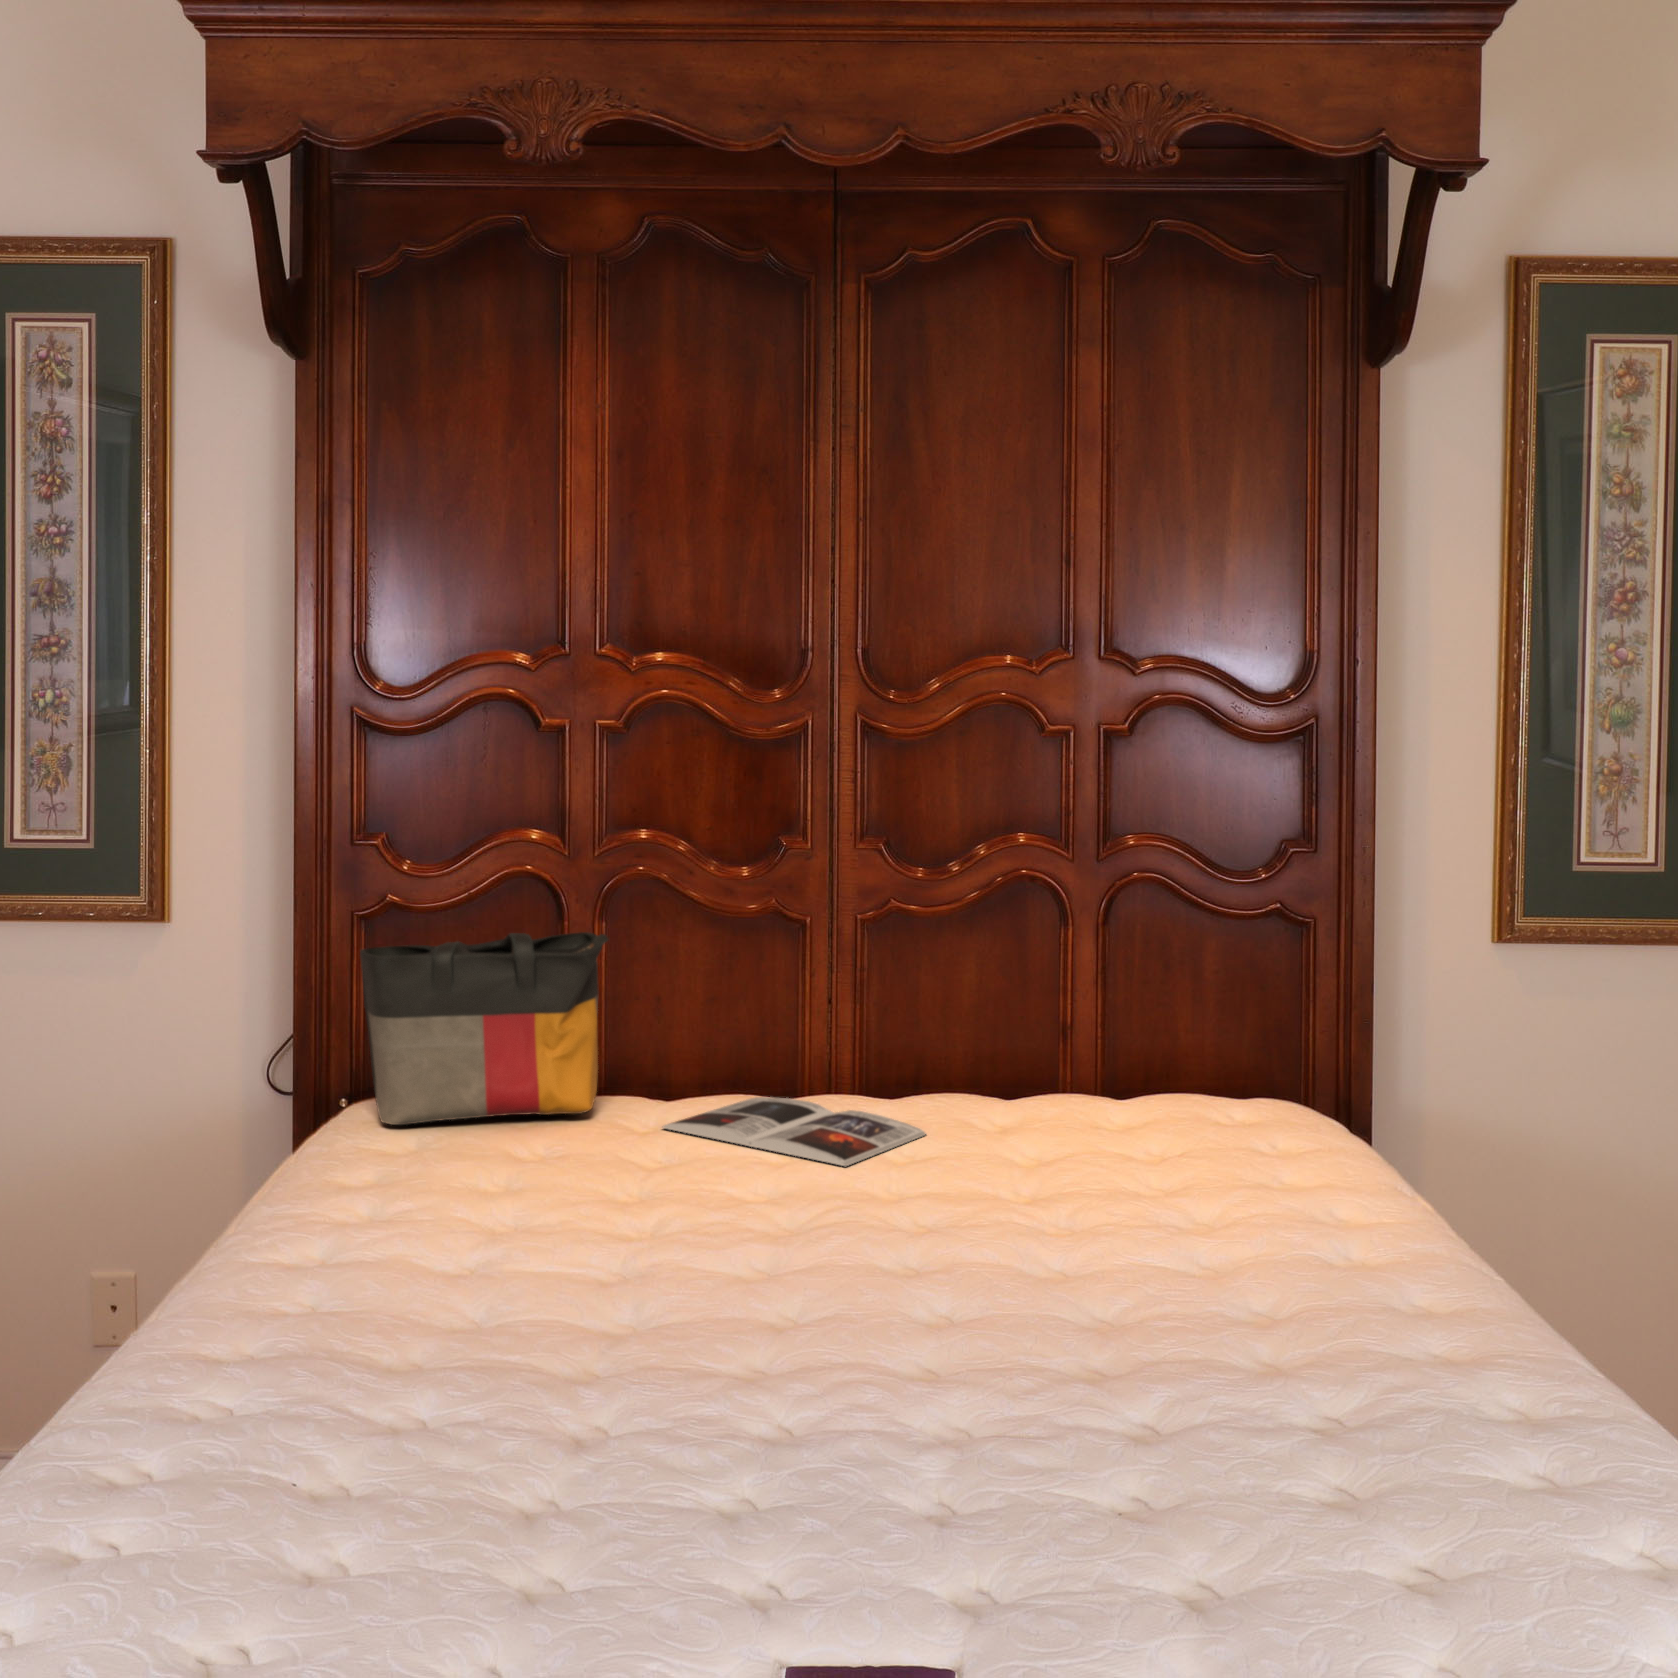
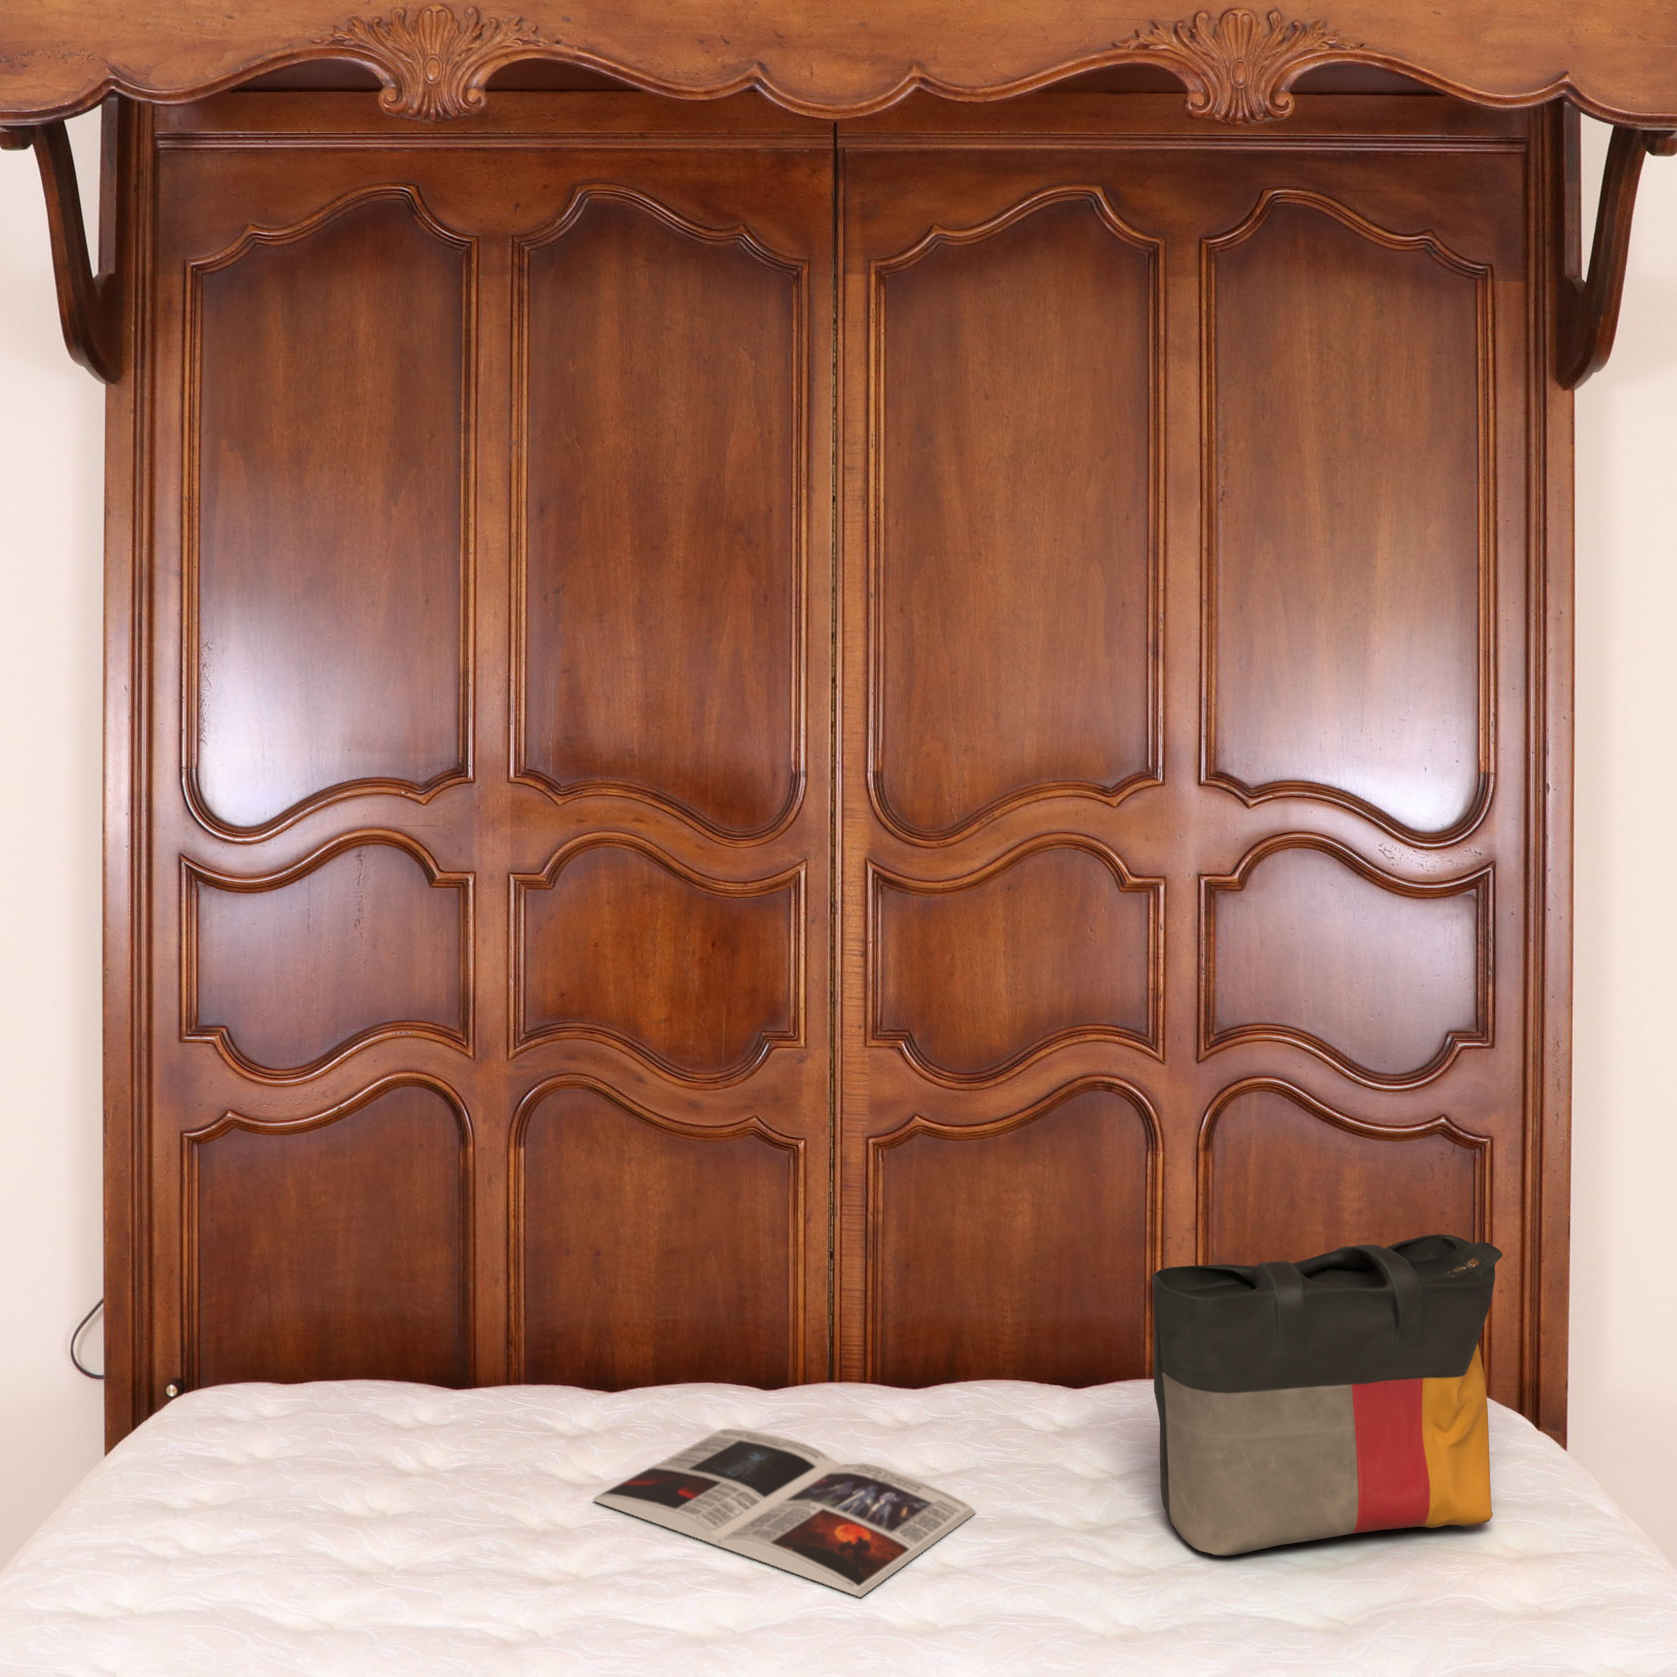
tote bag: present [360,932,608,1125] -> present [1151,1234,1503,1556]

